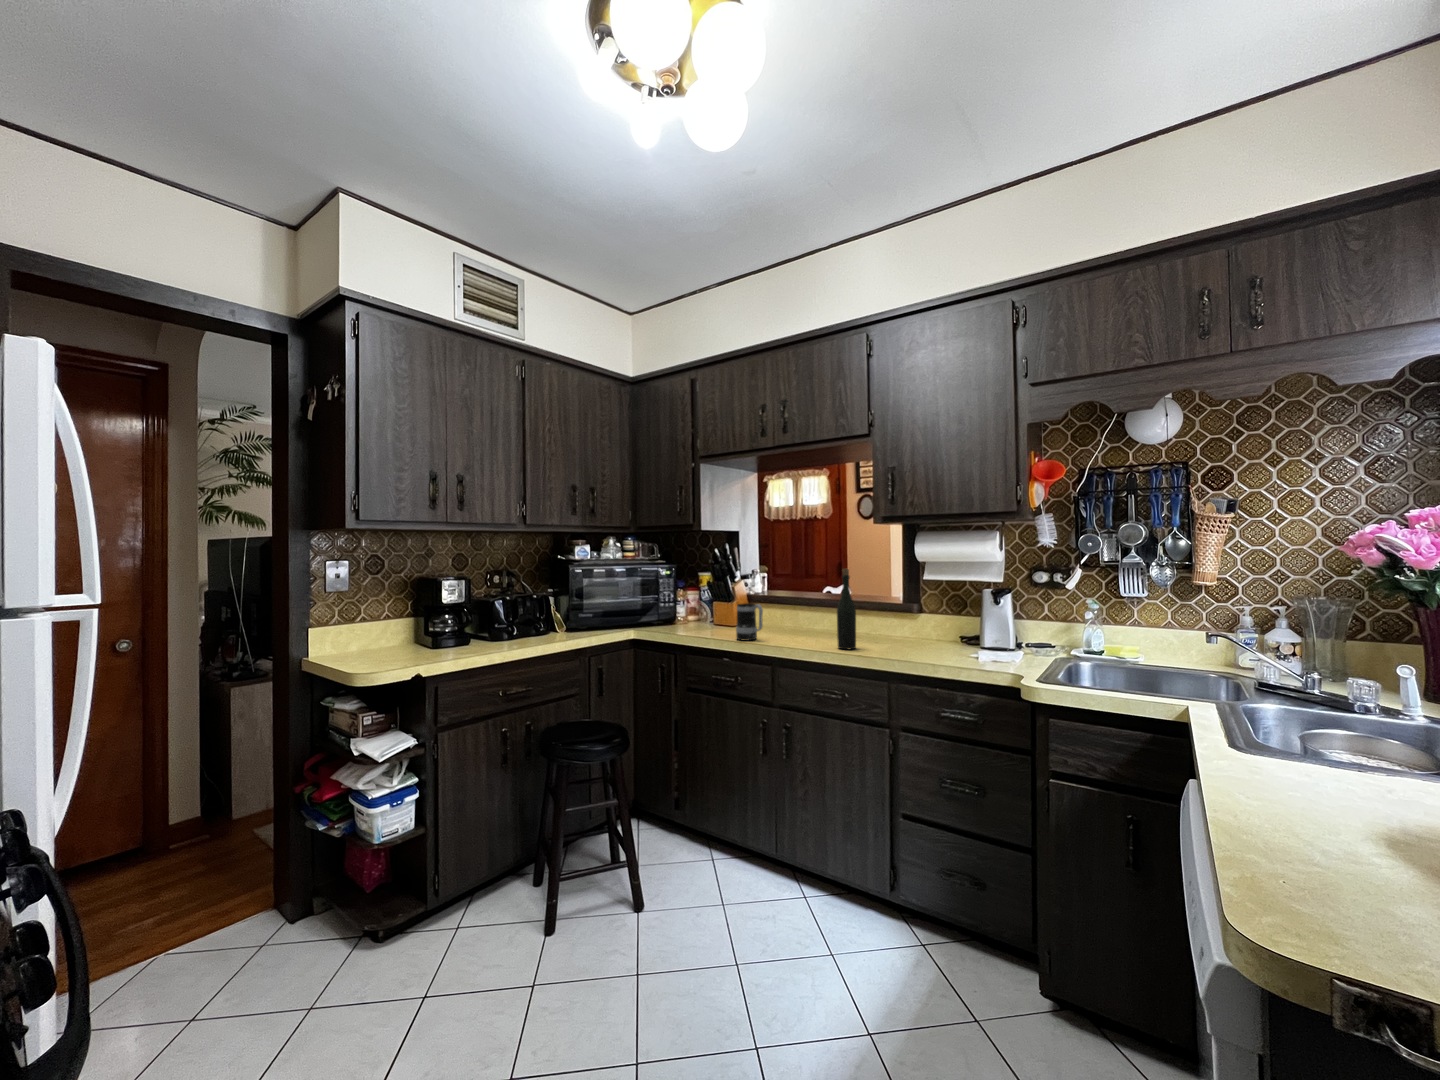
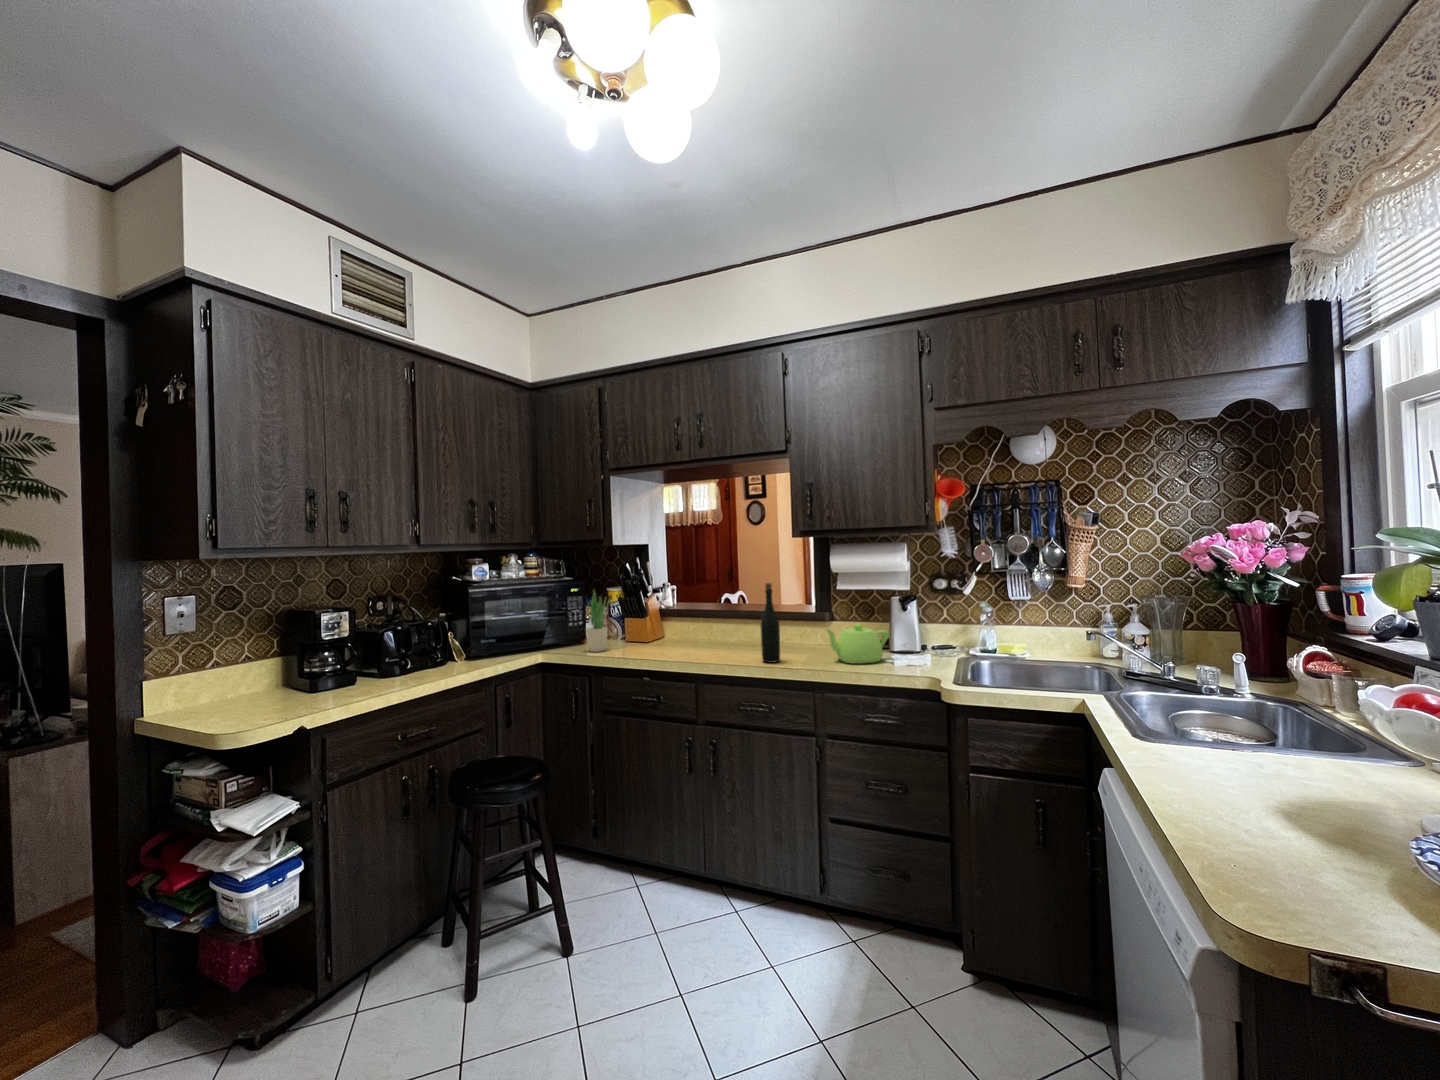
potted plant: none [674,570,698,631] -> present [586,590,608,652]
mug: present [736,603,763,641] -> none [657,621,684,659]
teapot: none [902,615,974,656] -> present [826,624,888,663]

